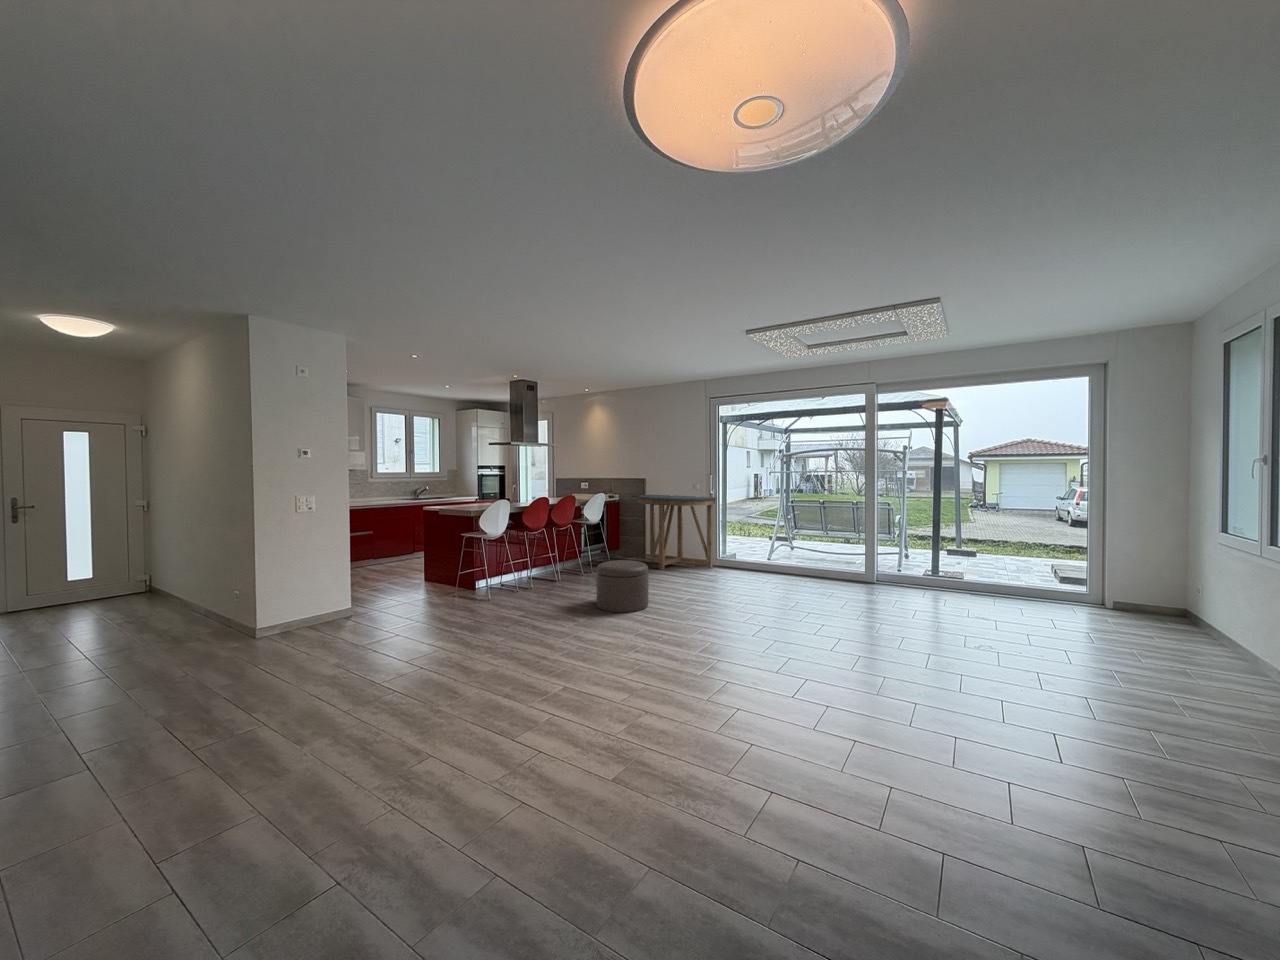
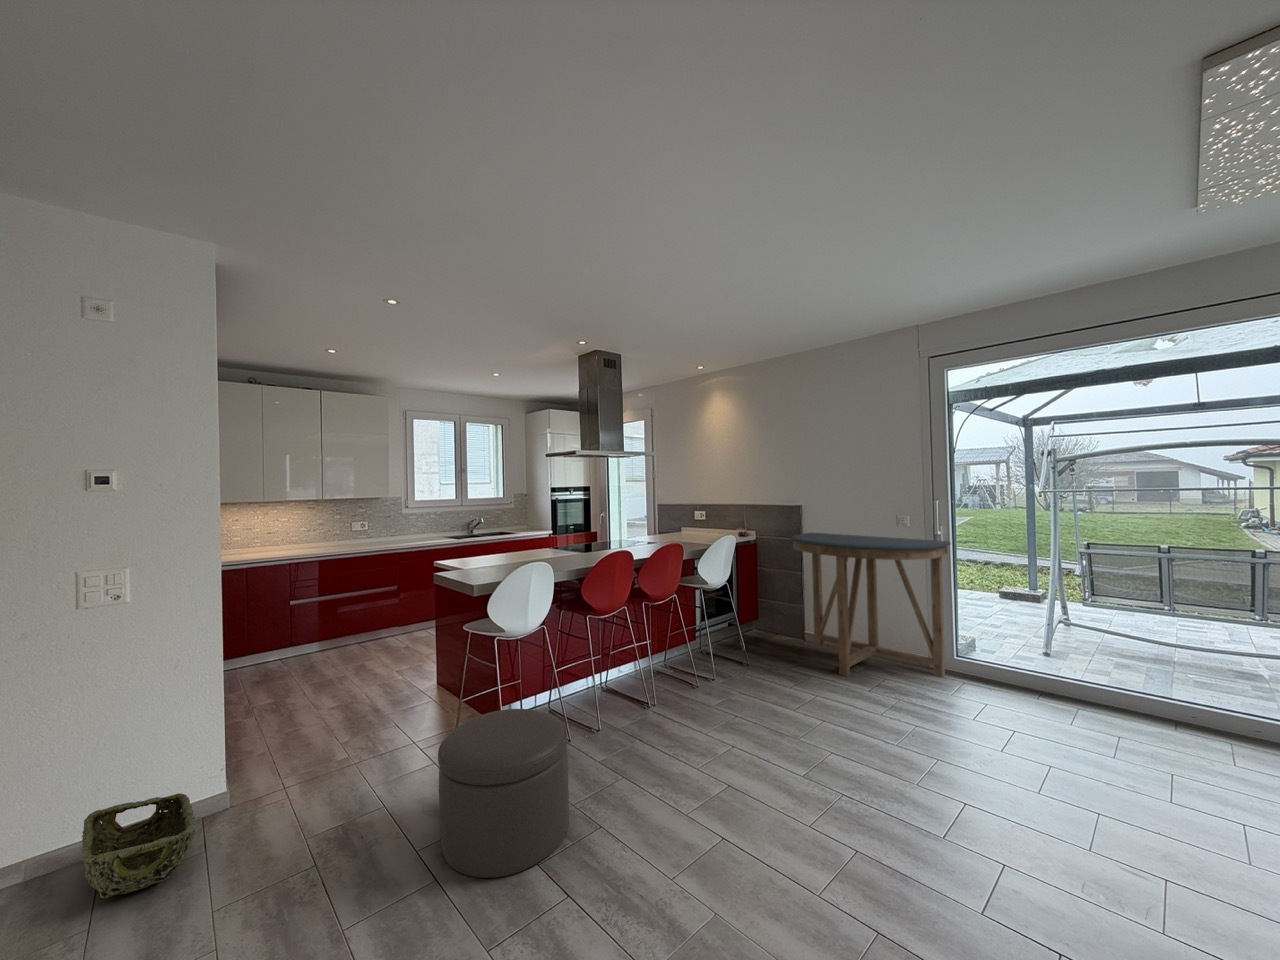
ottoman: present [596,560,649,613] -> present [438,709,569,878]
woven basket: none [307,601,363,628] -> present [82,794,195,898]

